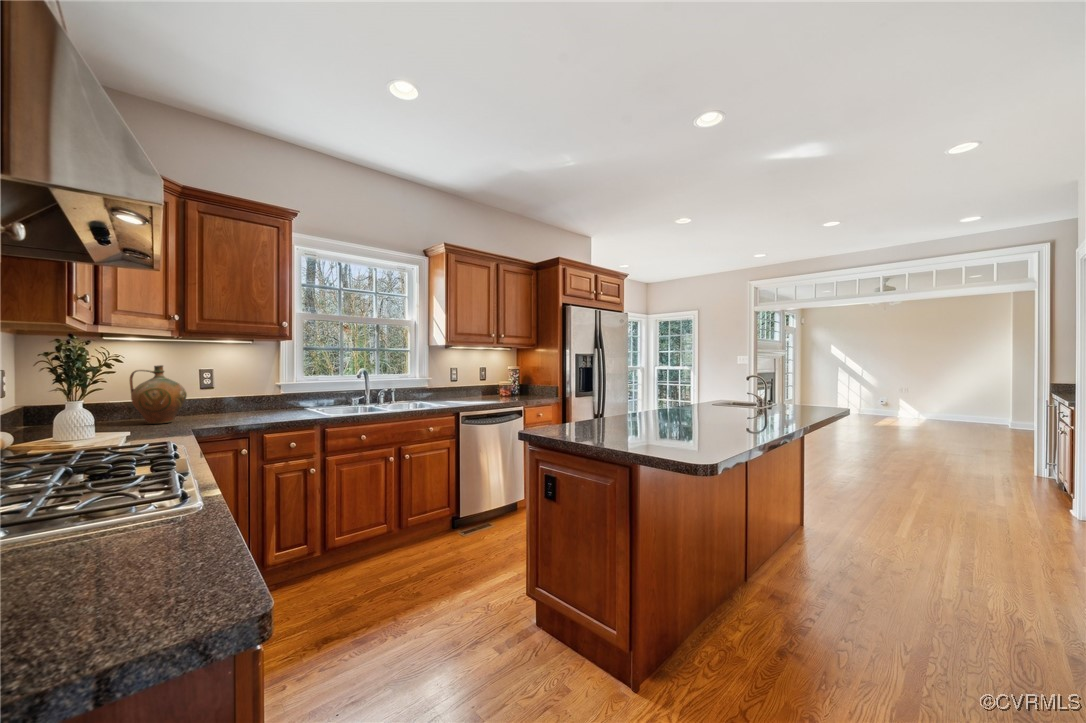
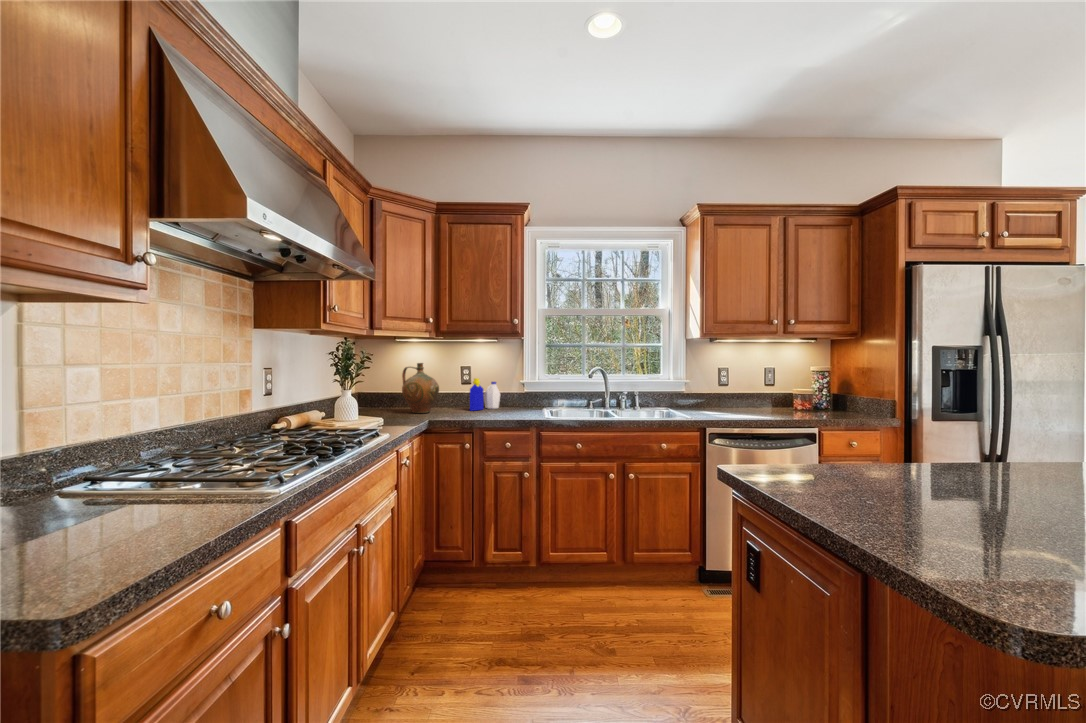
bottle: none [222,382,254,416] -> present [470,378,500,411]

